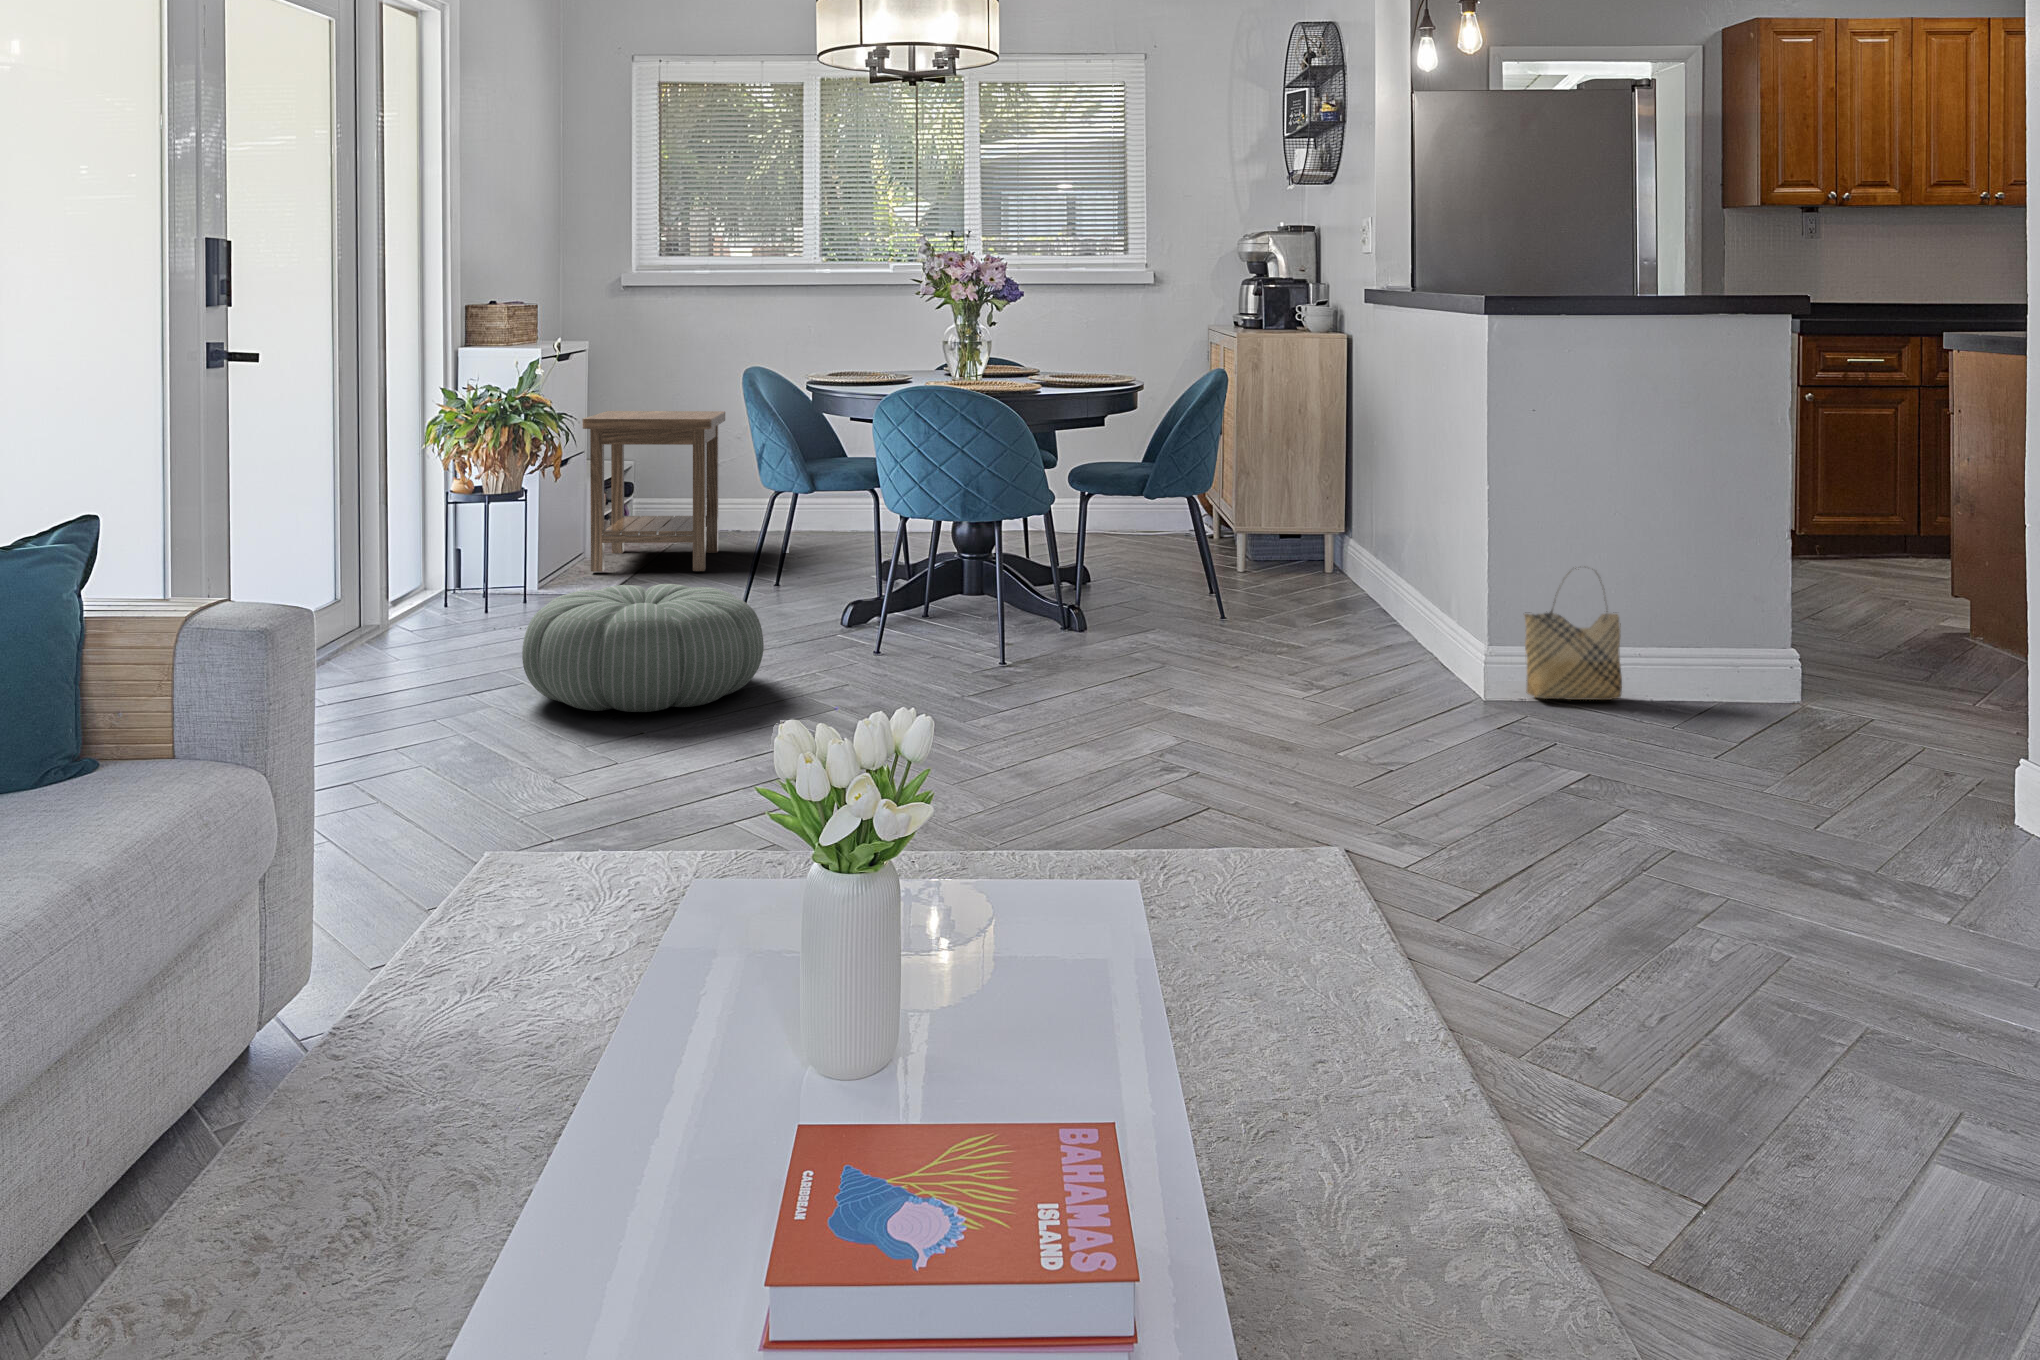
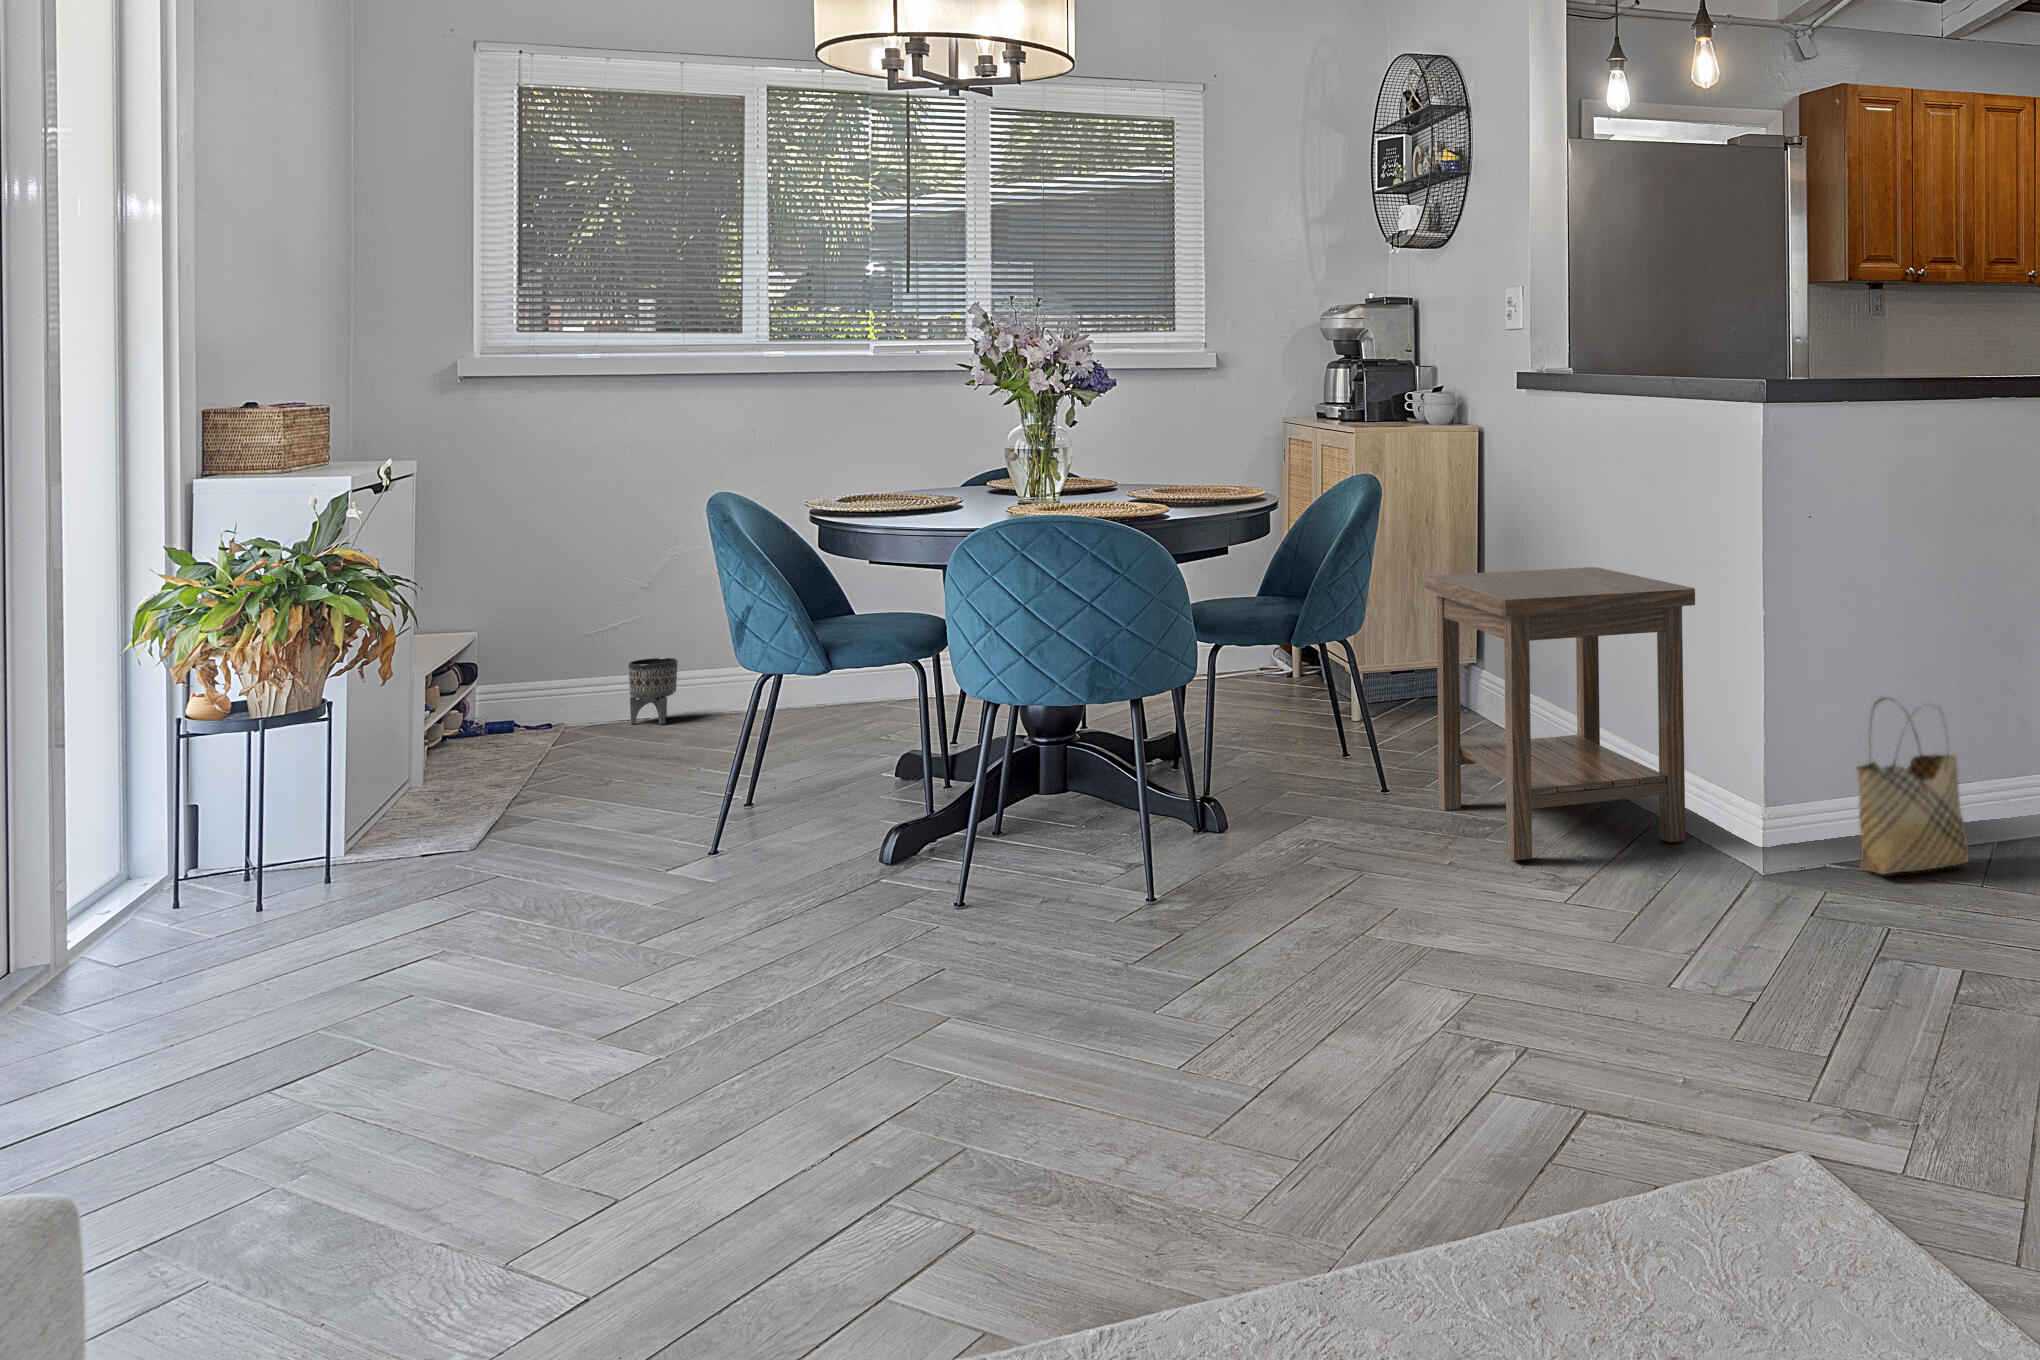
side table: present [582,411,725,572] -> present [1425,567,1695,861]
planter: none [730,491,761,537] -> present [628,658,678,724]
pouf: present [522,584,764,712] -> none [381,854,826,1114]

